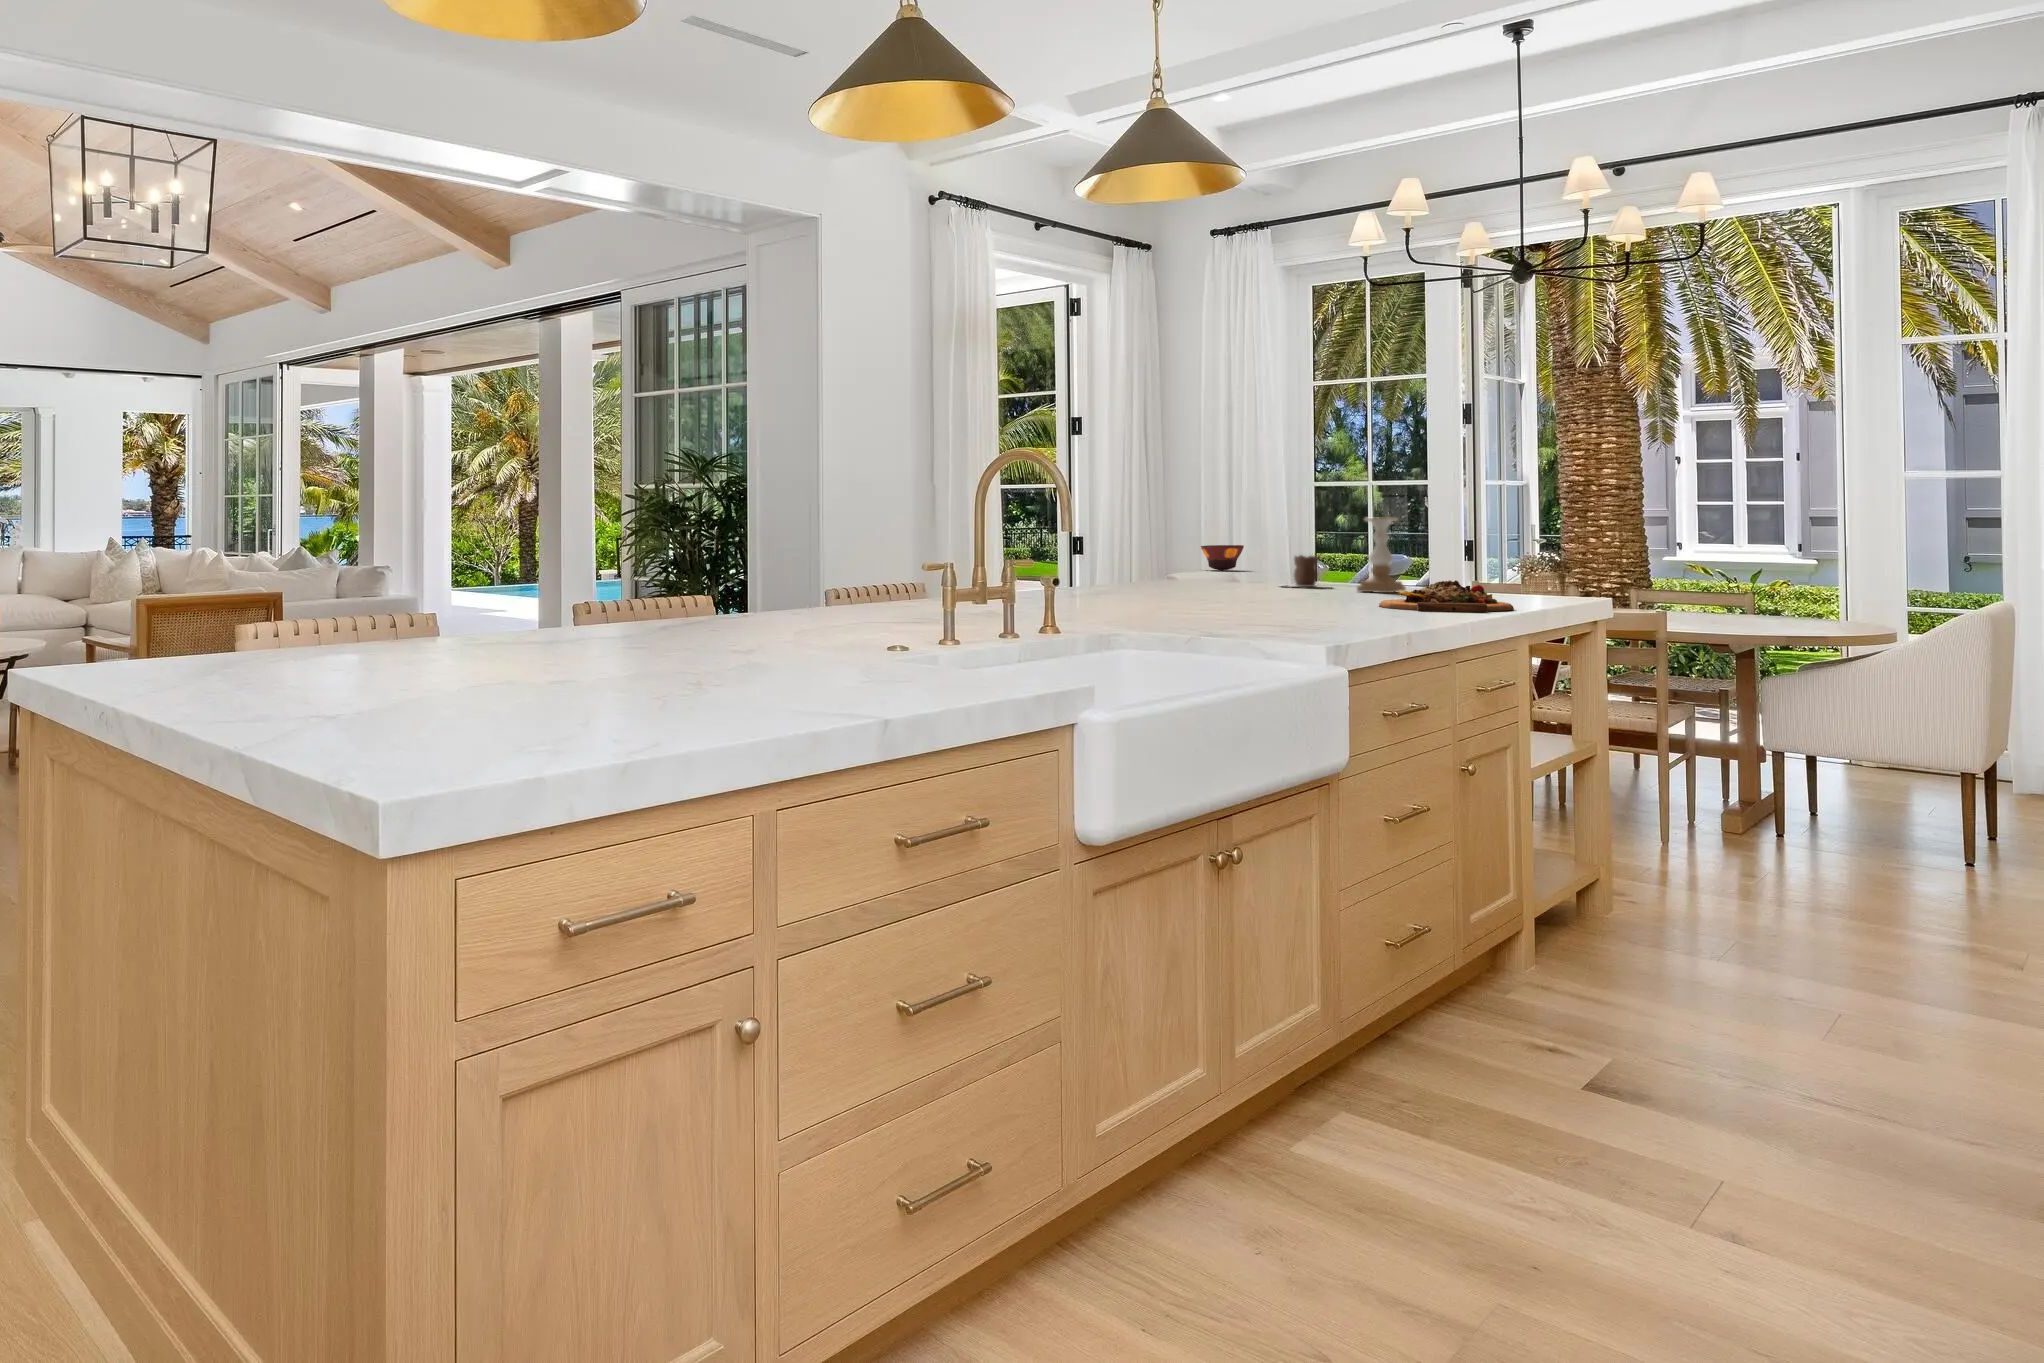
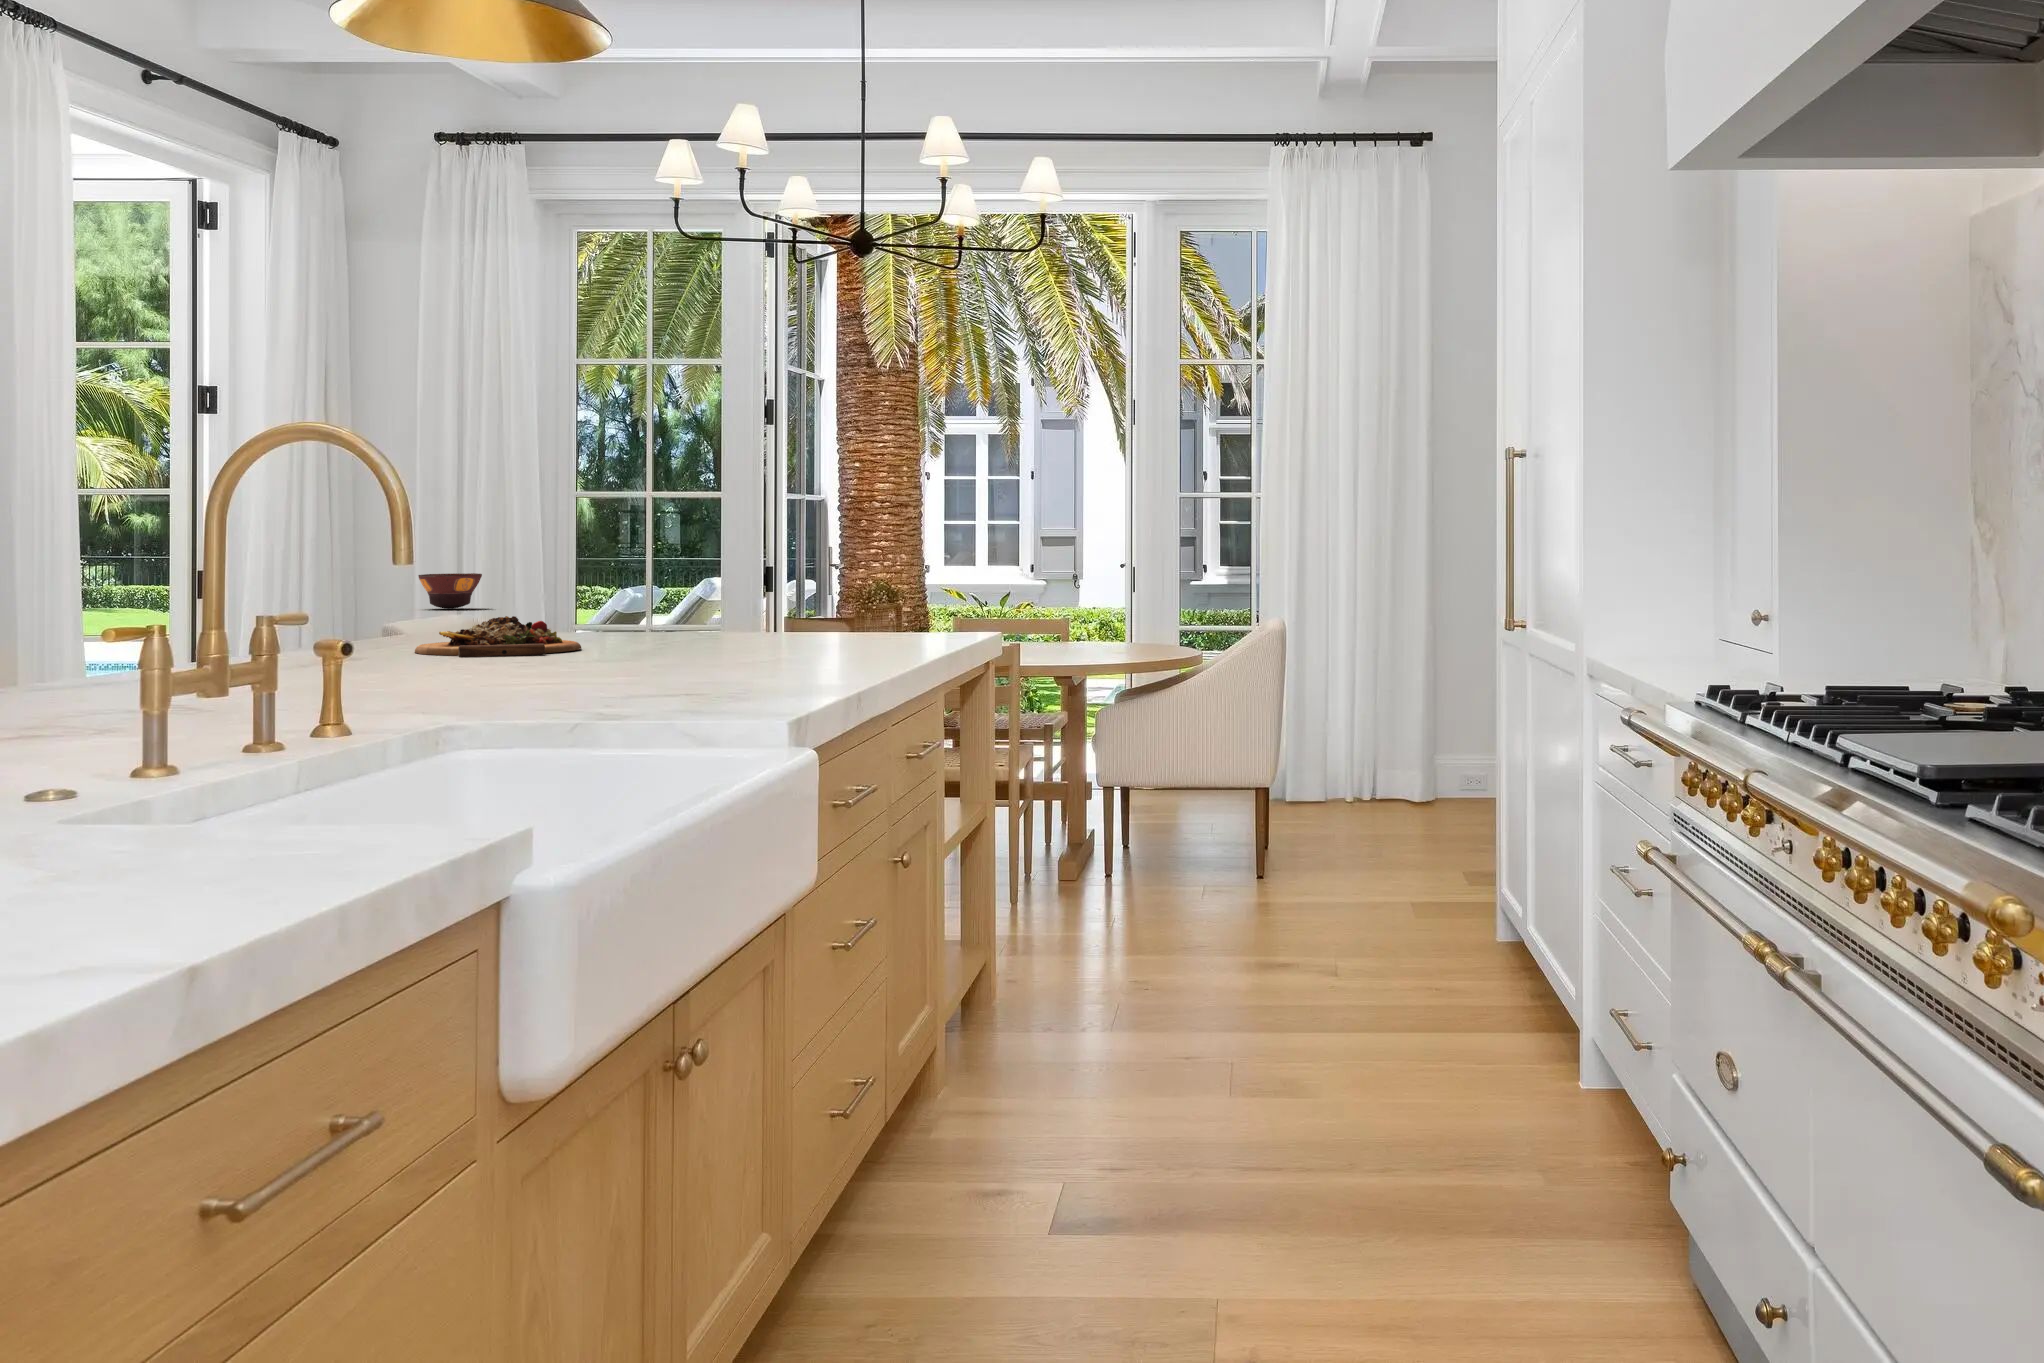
candle holder: present [1357,518,1406,593] -> none [688,538,748,636]
vase: present [1285,555,1328,588] -> none [570,588,651,632]
cutting board: present [1379,580,1514,612] -> present [415,616,581,657]

